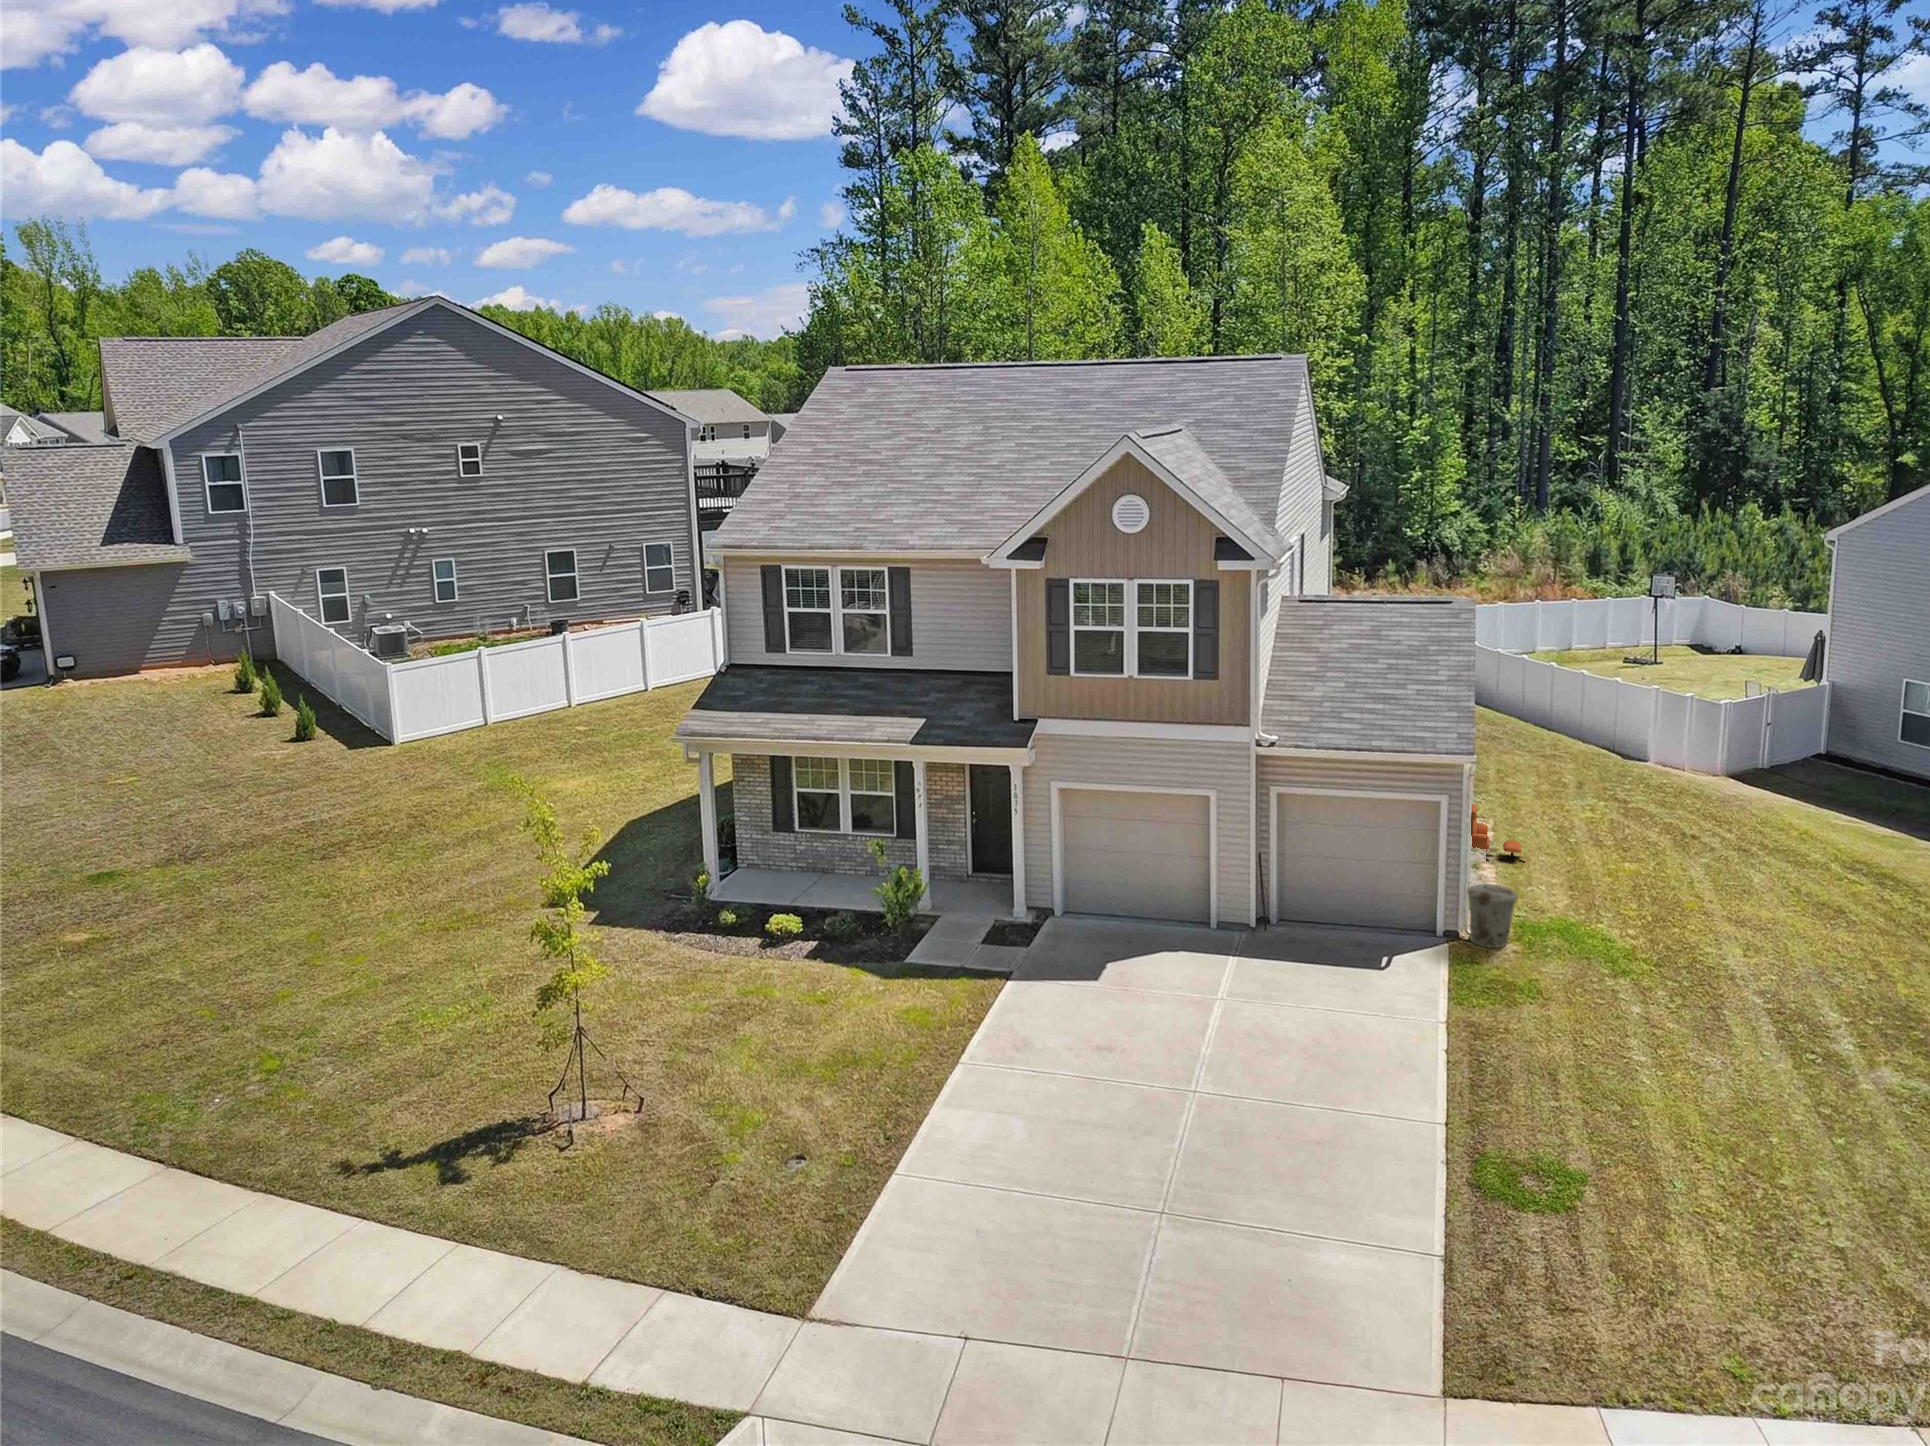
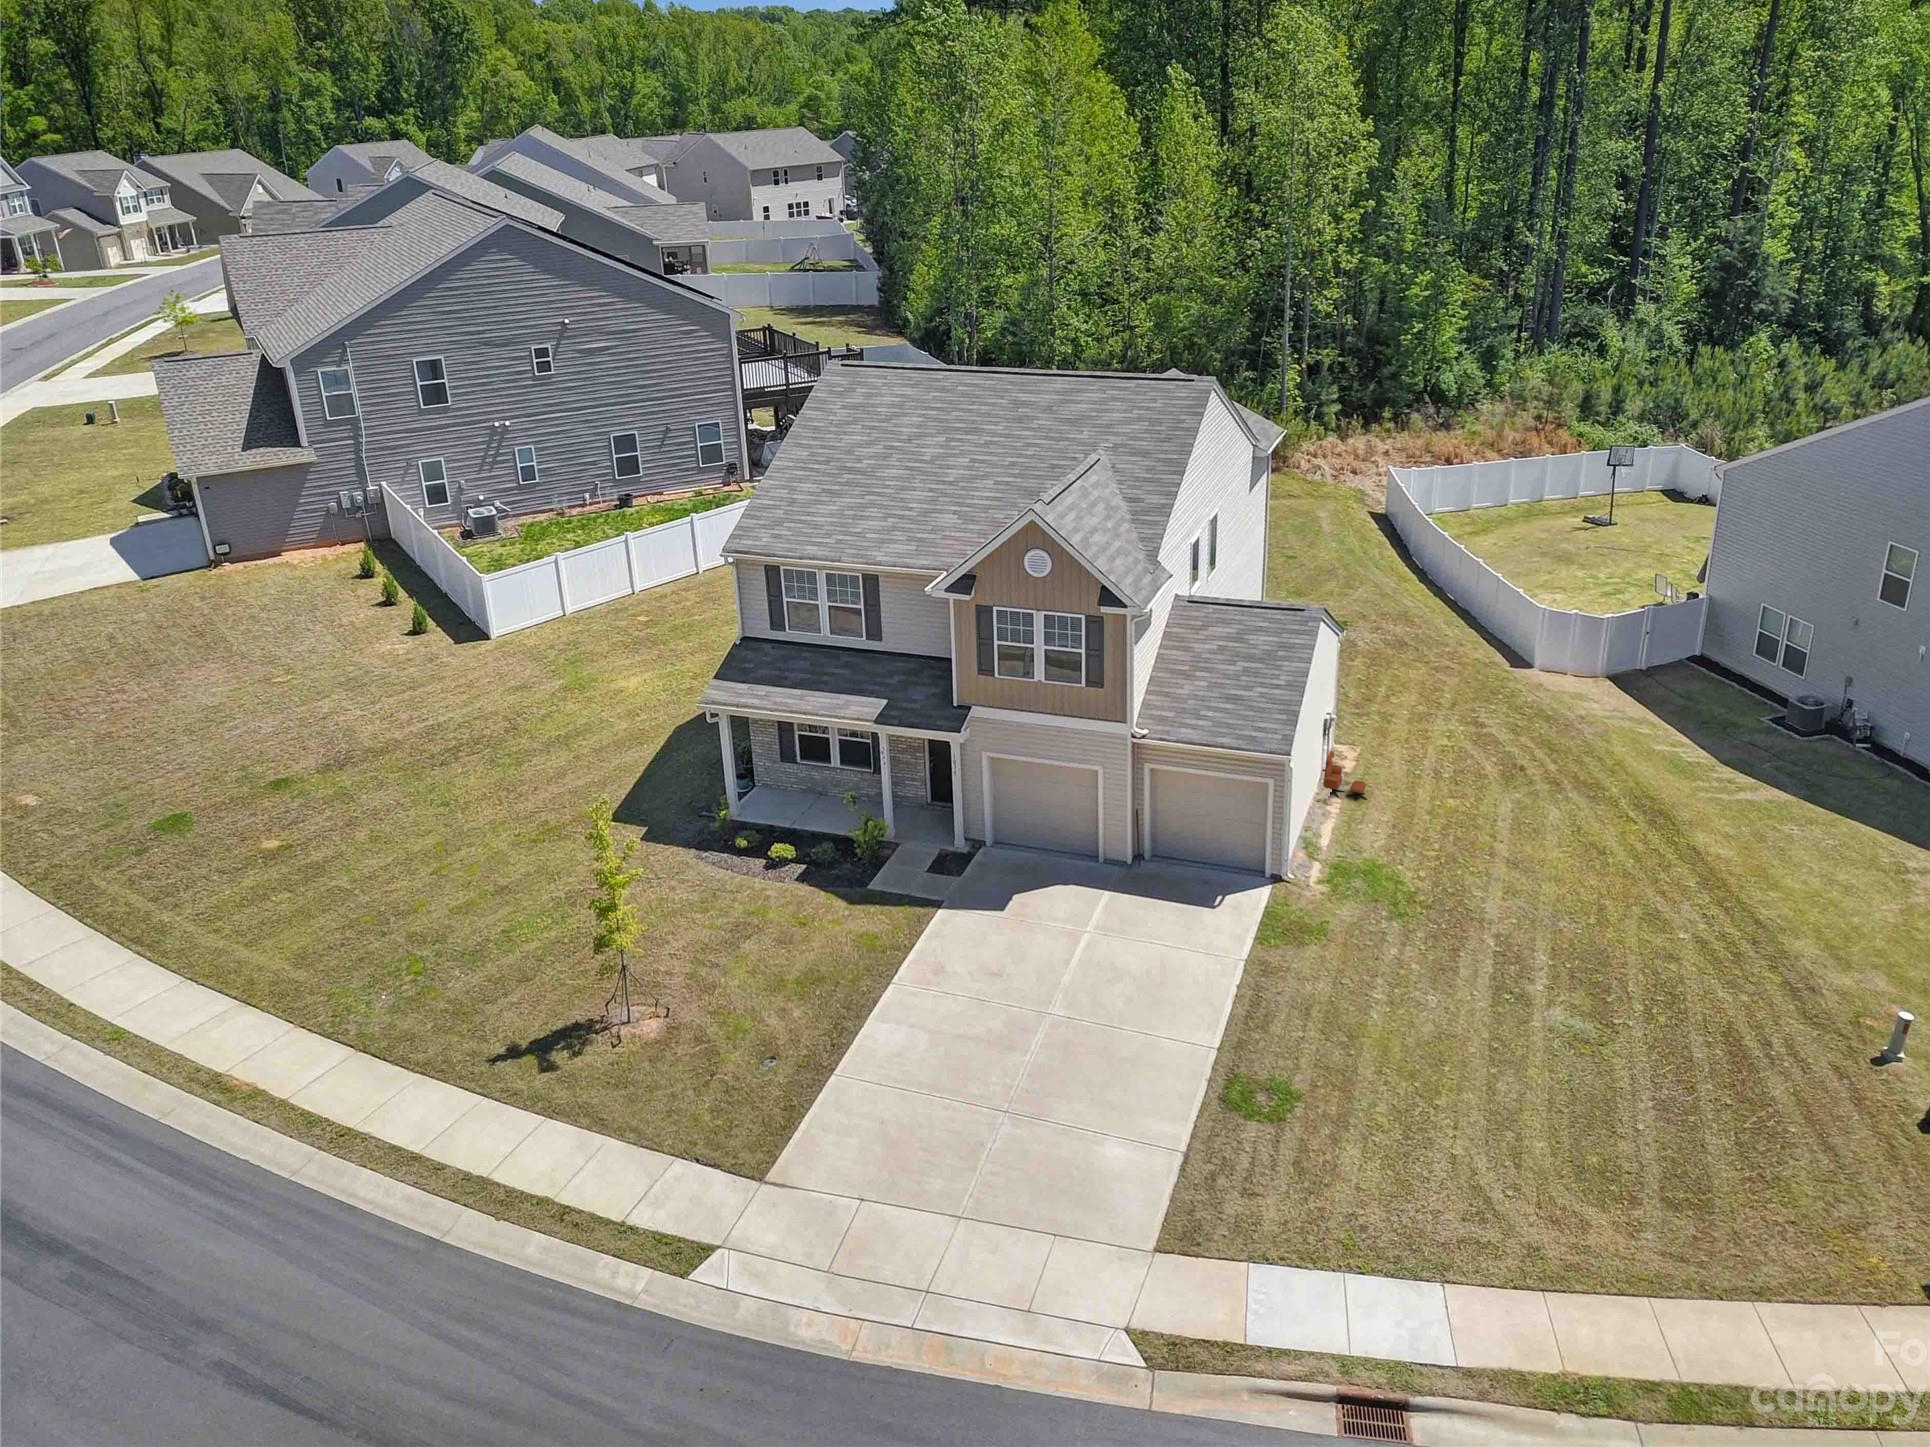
trash can: present [1467,884,1518,948] -> none [1289,841,1326,891]

